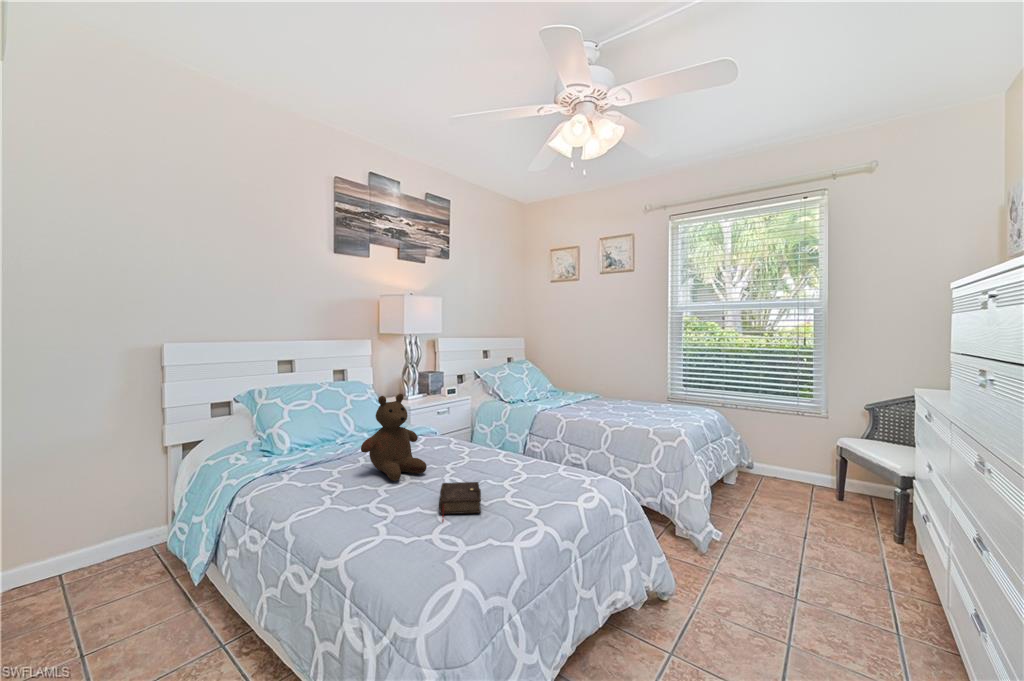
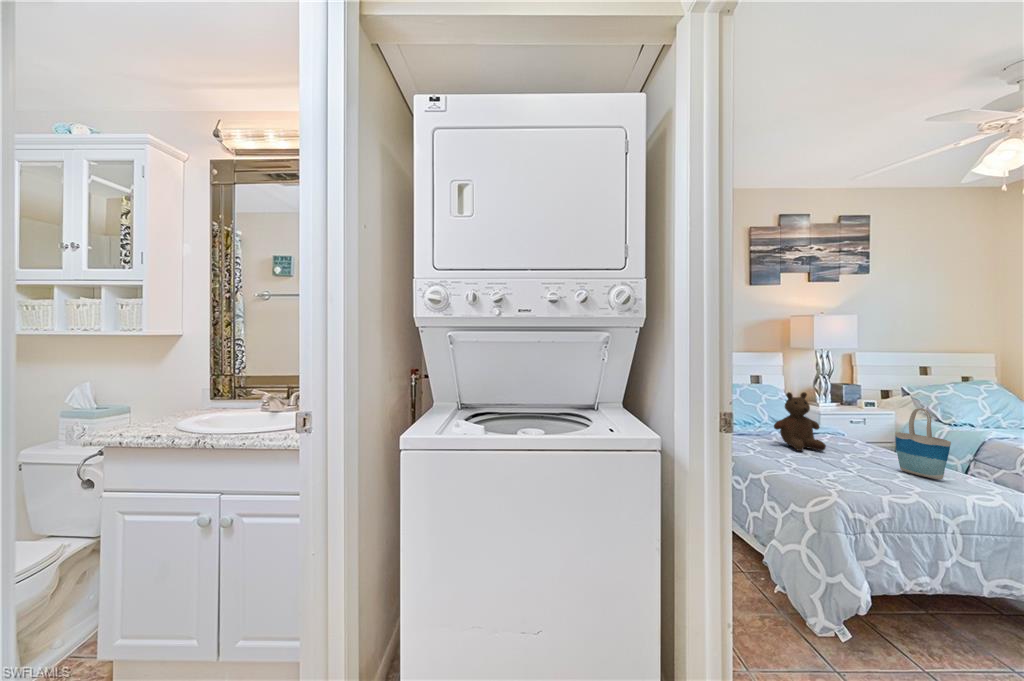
tote bag: none [507,409,565,496] -> present [895,408,951,480]
book: present [439,482,481,521] -> none [829,454,867,474]

